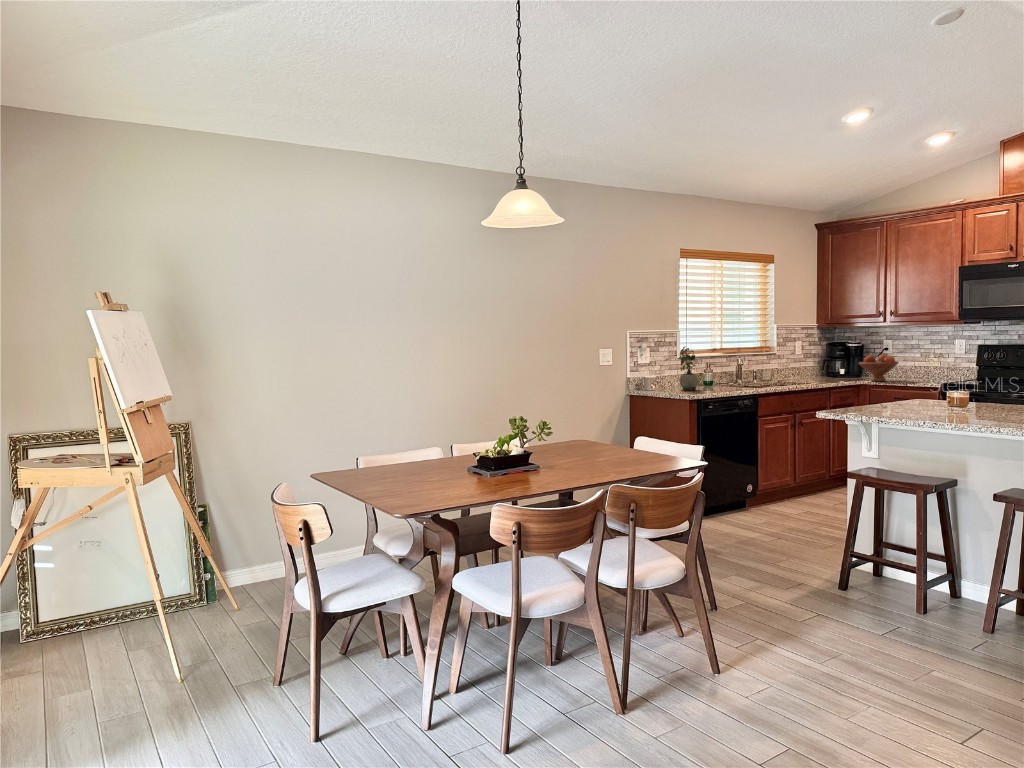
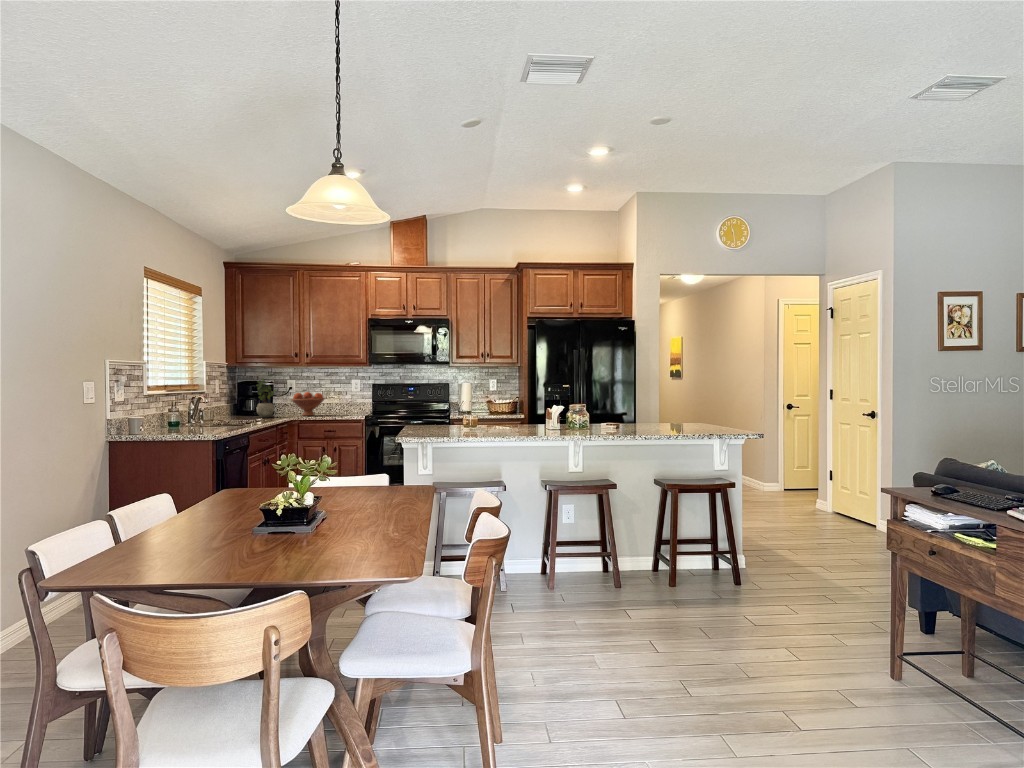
potted plant: present [679,346,698,390] -> present [257,379,276,418]

